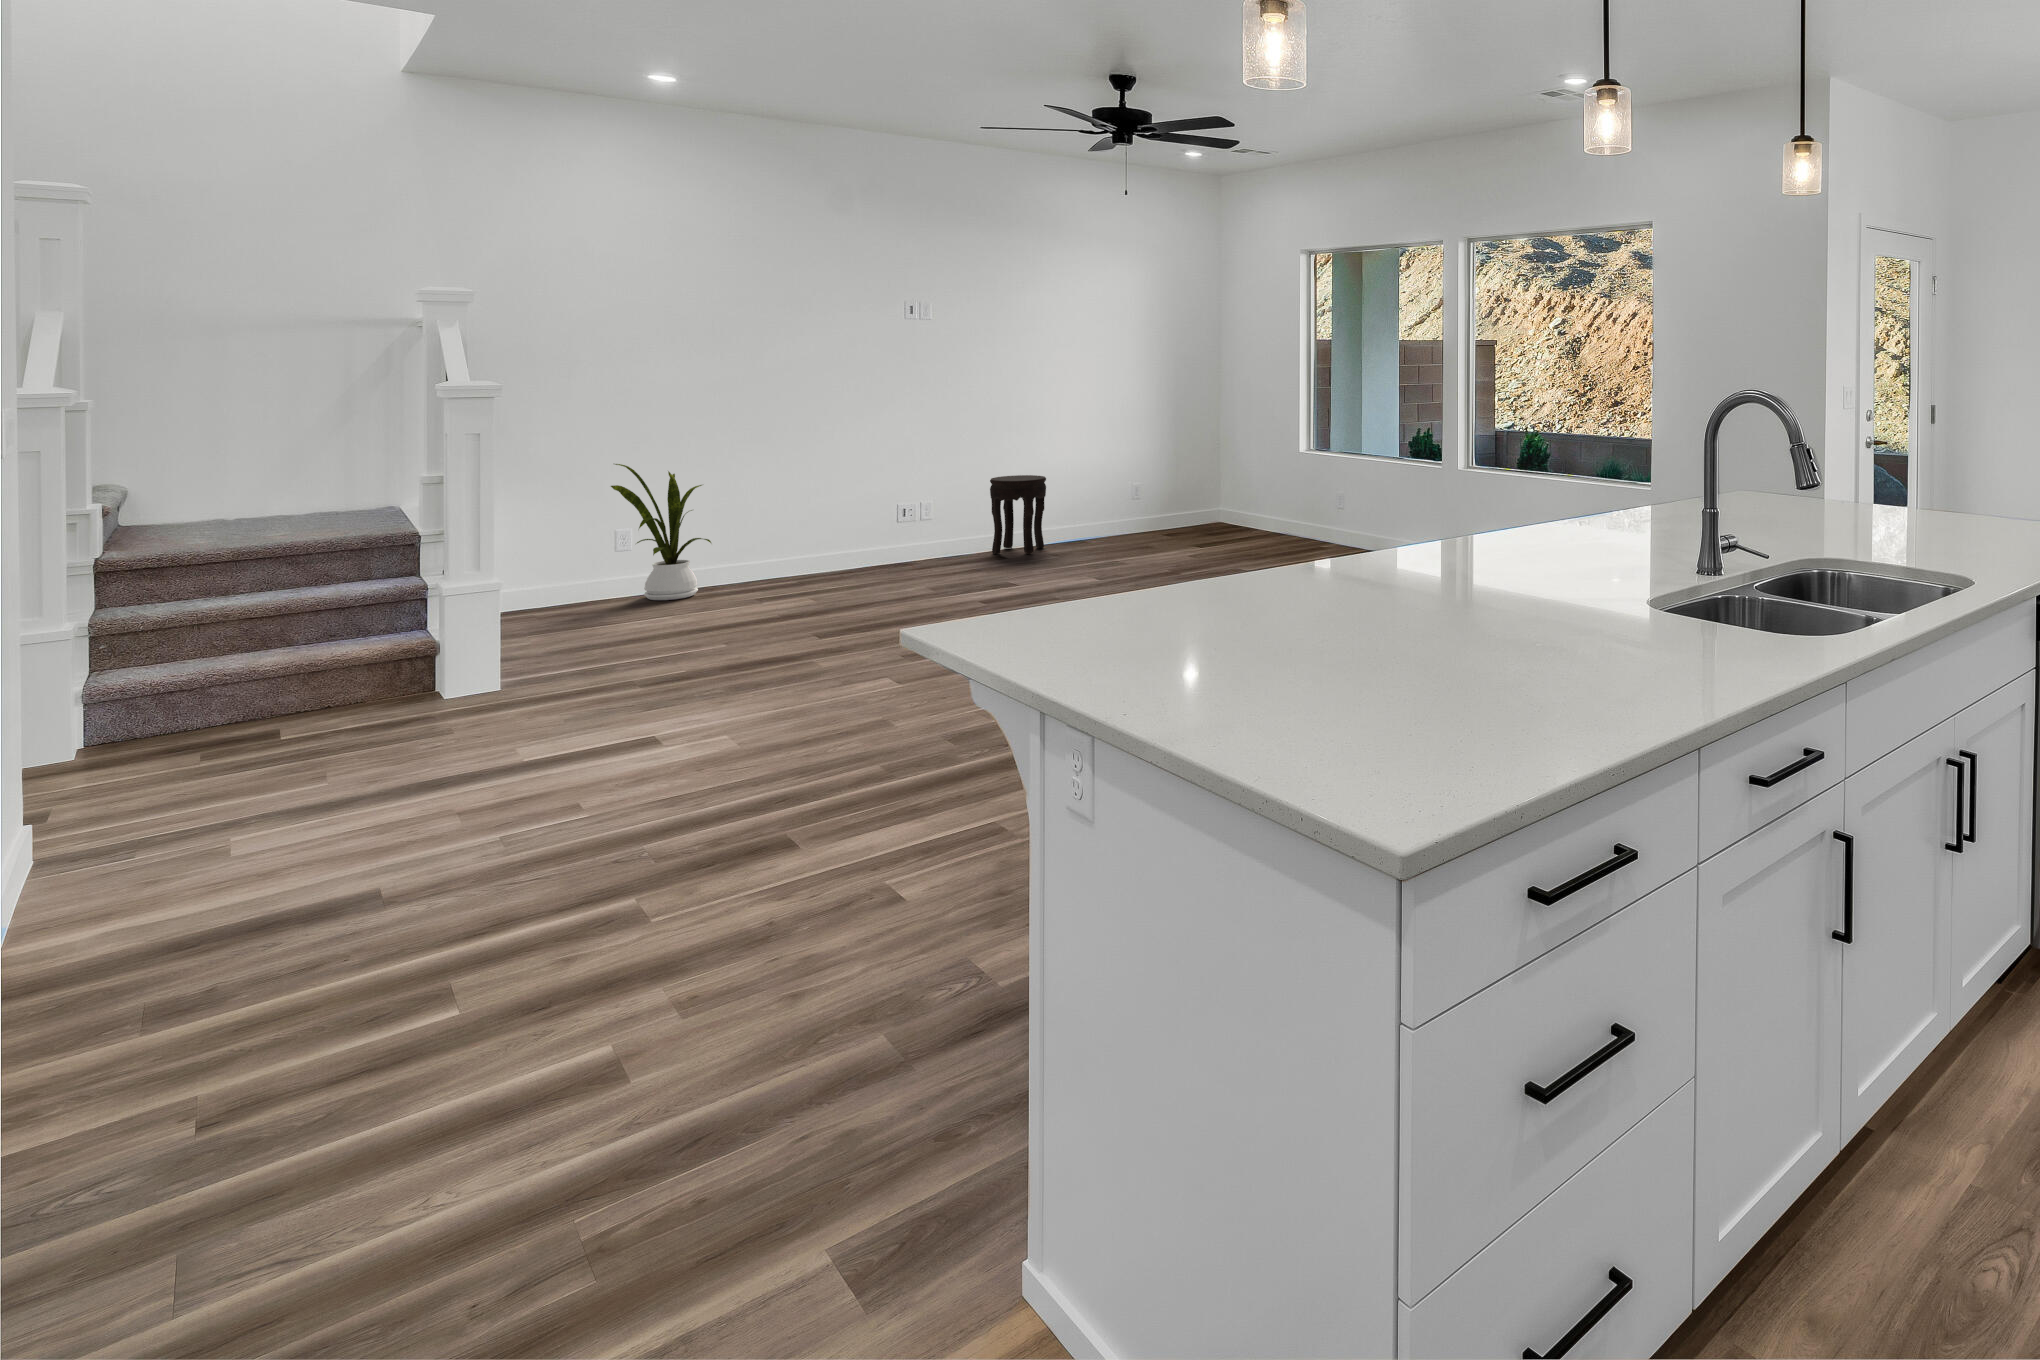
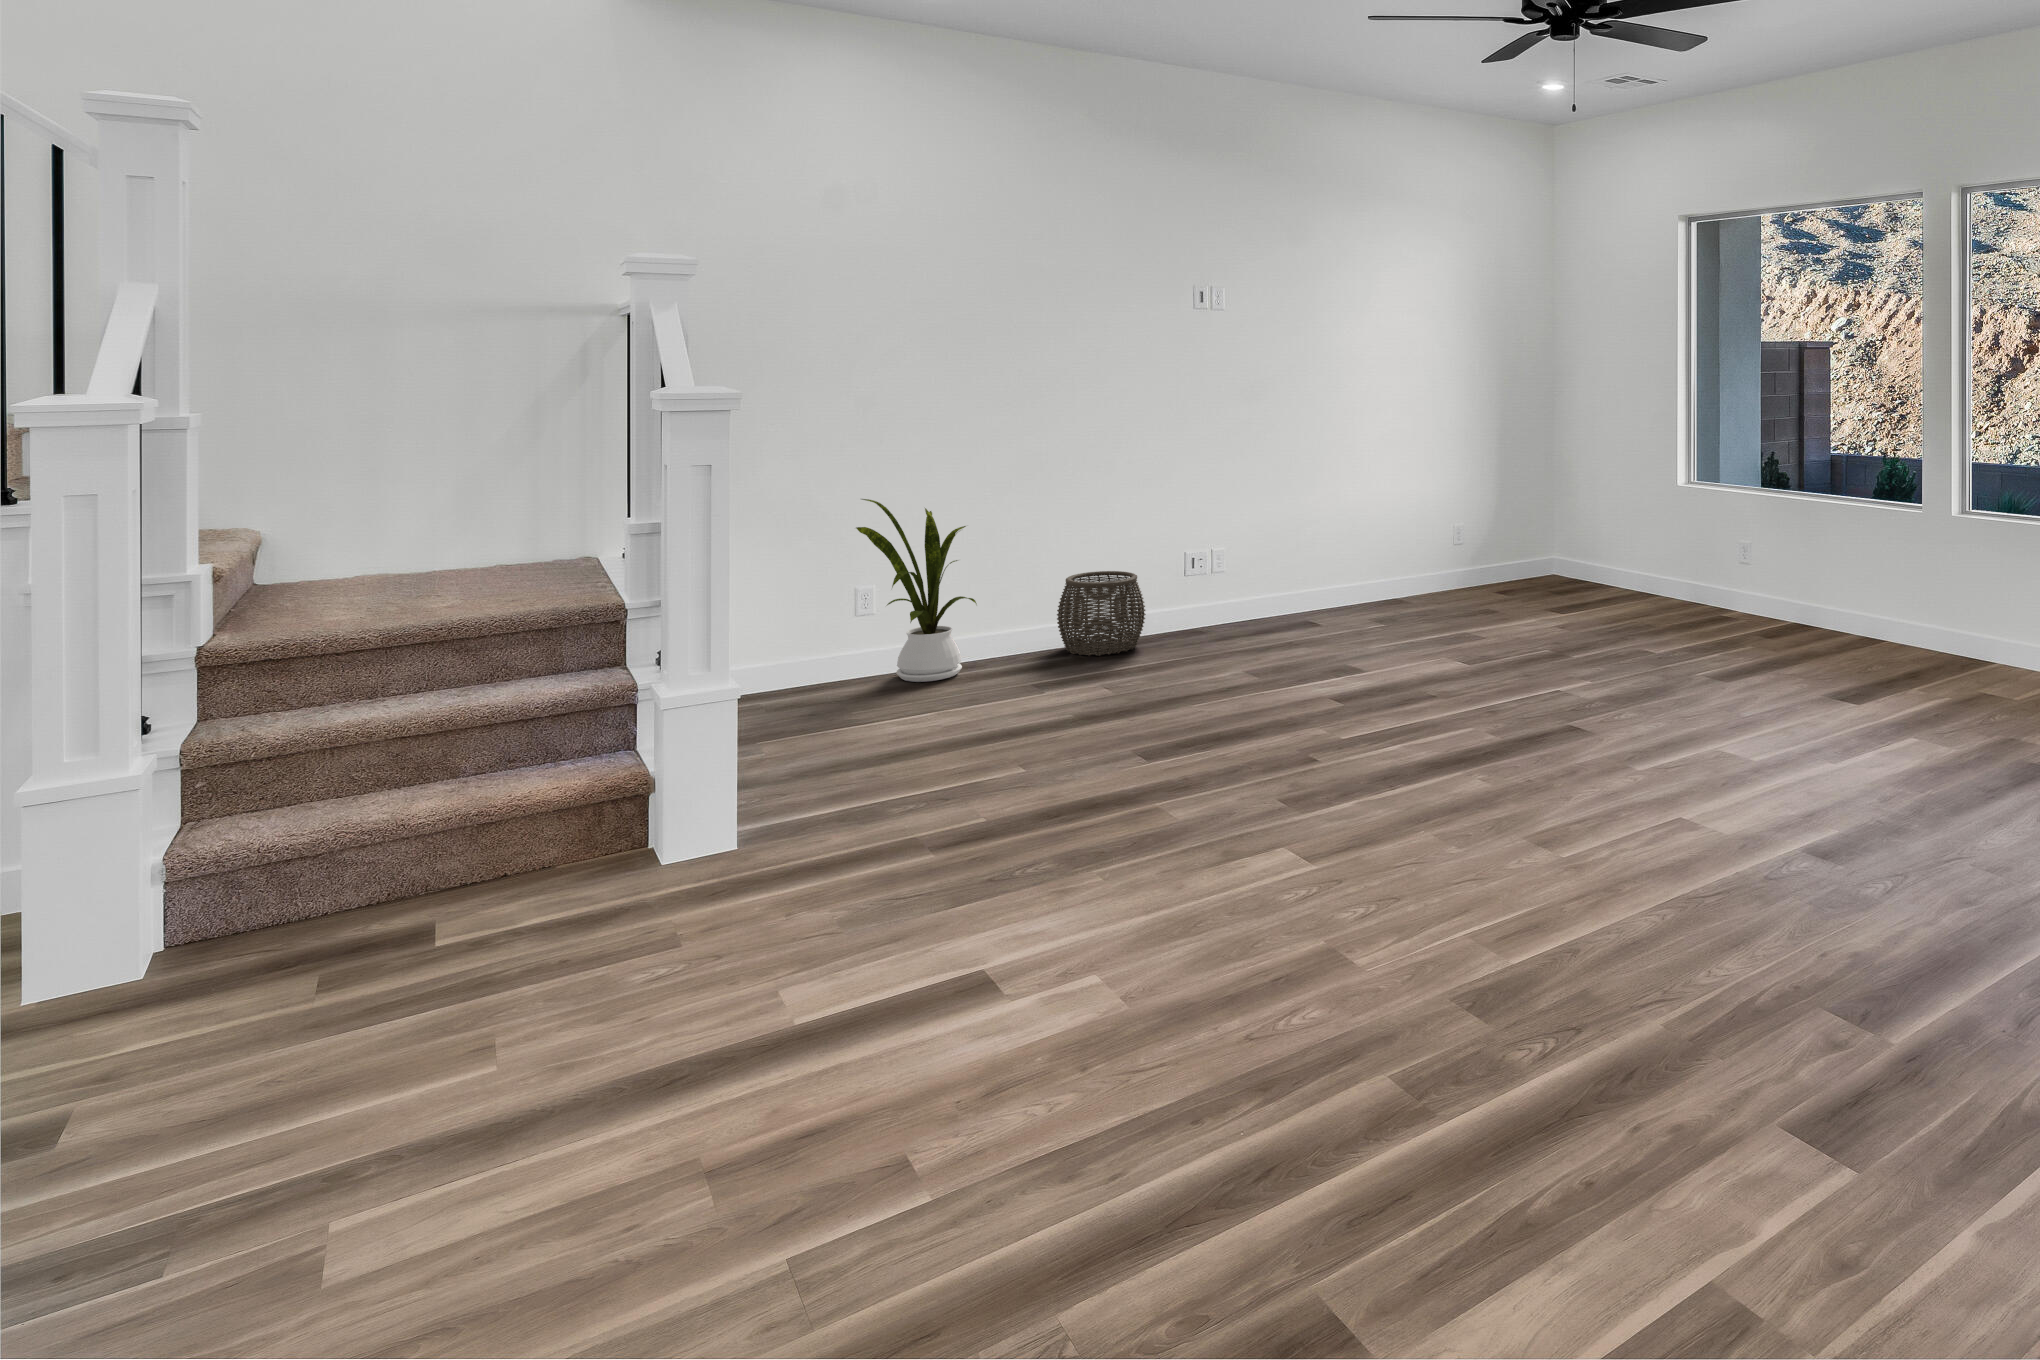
side table: present [990,475,1046,554] -> none [1299,512,1367,616]
woven basket: none [780,520,853,582] -> present [1057,571,1146,656]

